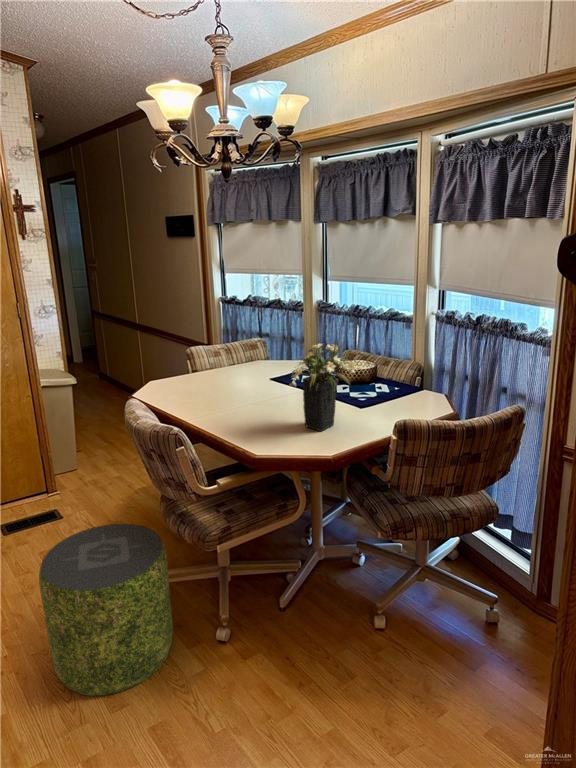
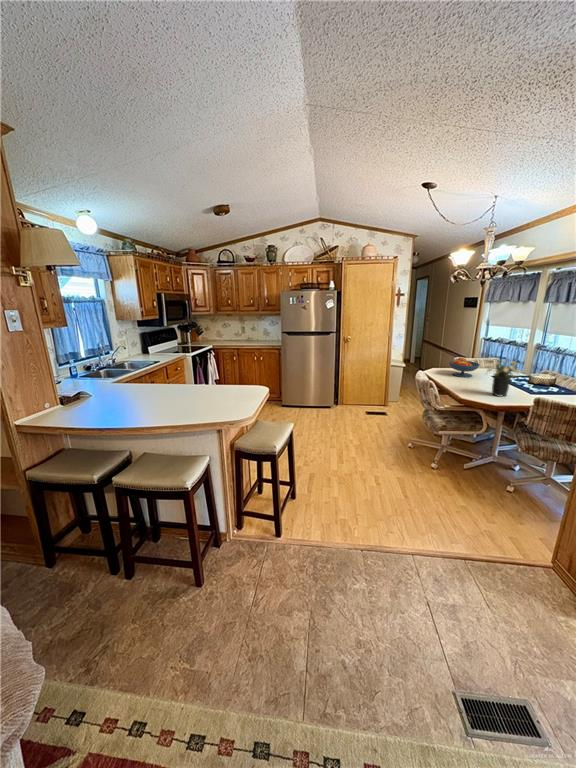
fruit bowl: none [185,346,248,393] -> present [449,358,480,377]
pouf: present [39,524,173,696] -> none [375,411,420,463]

